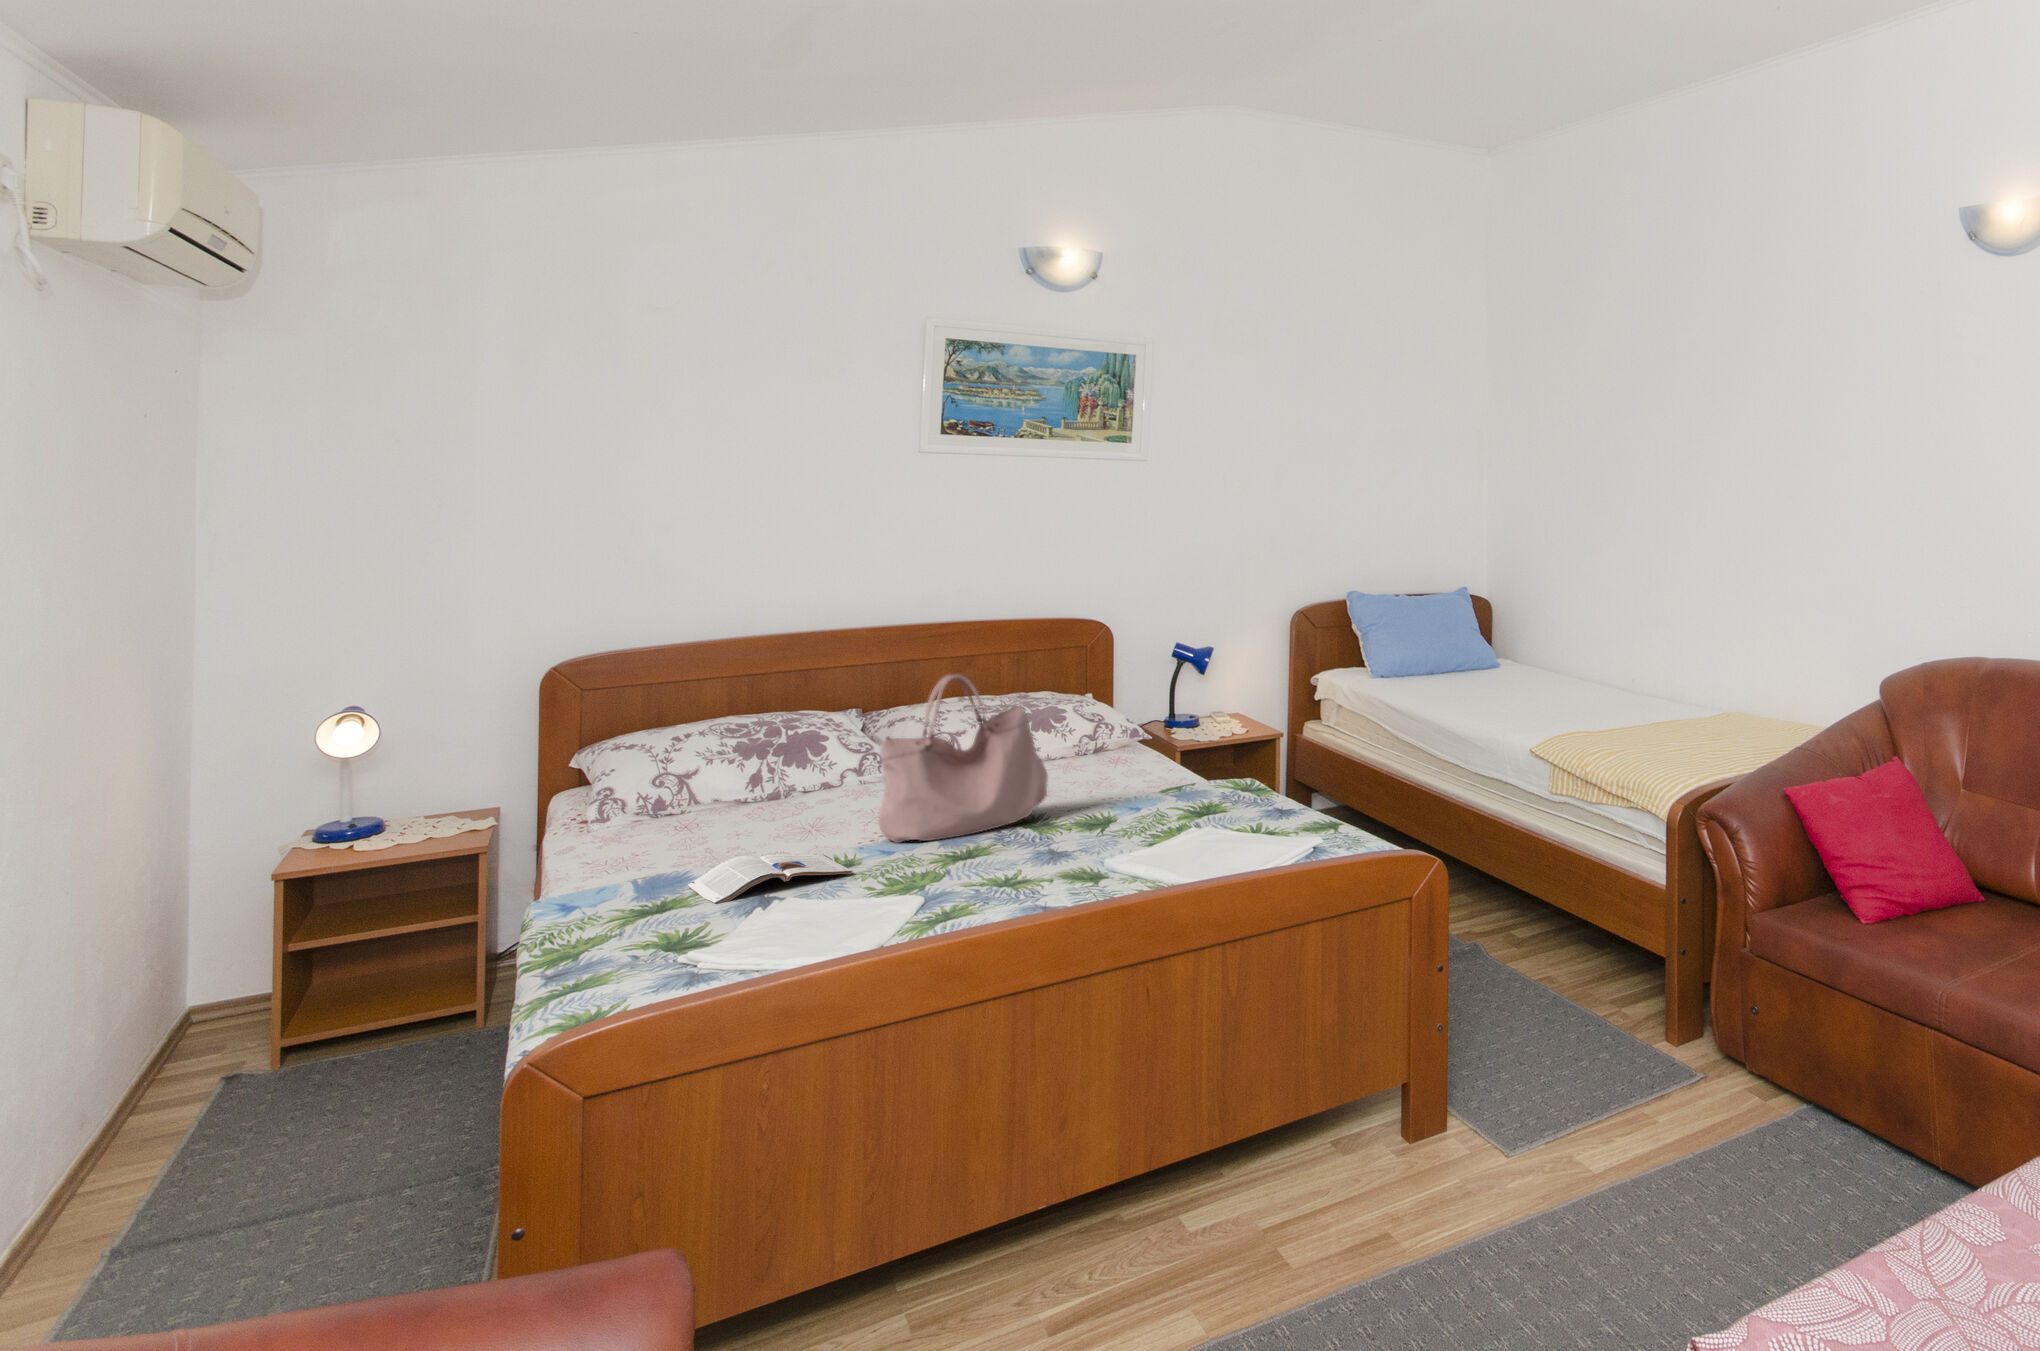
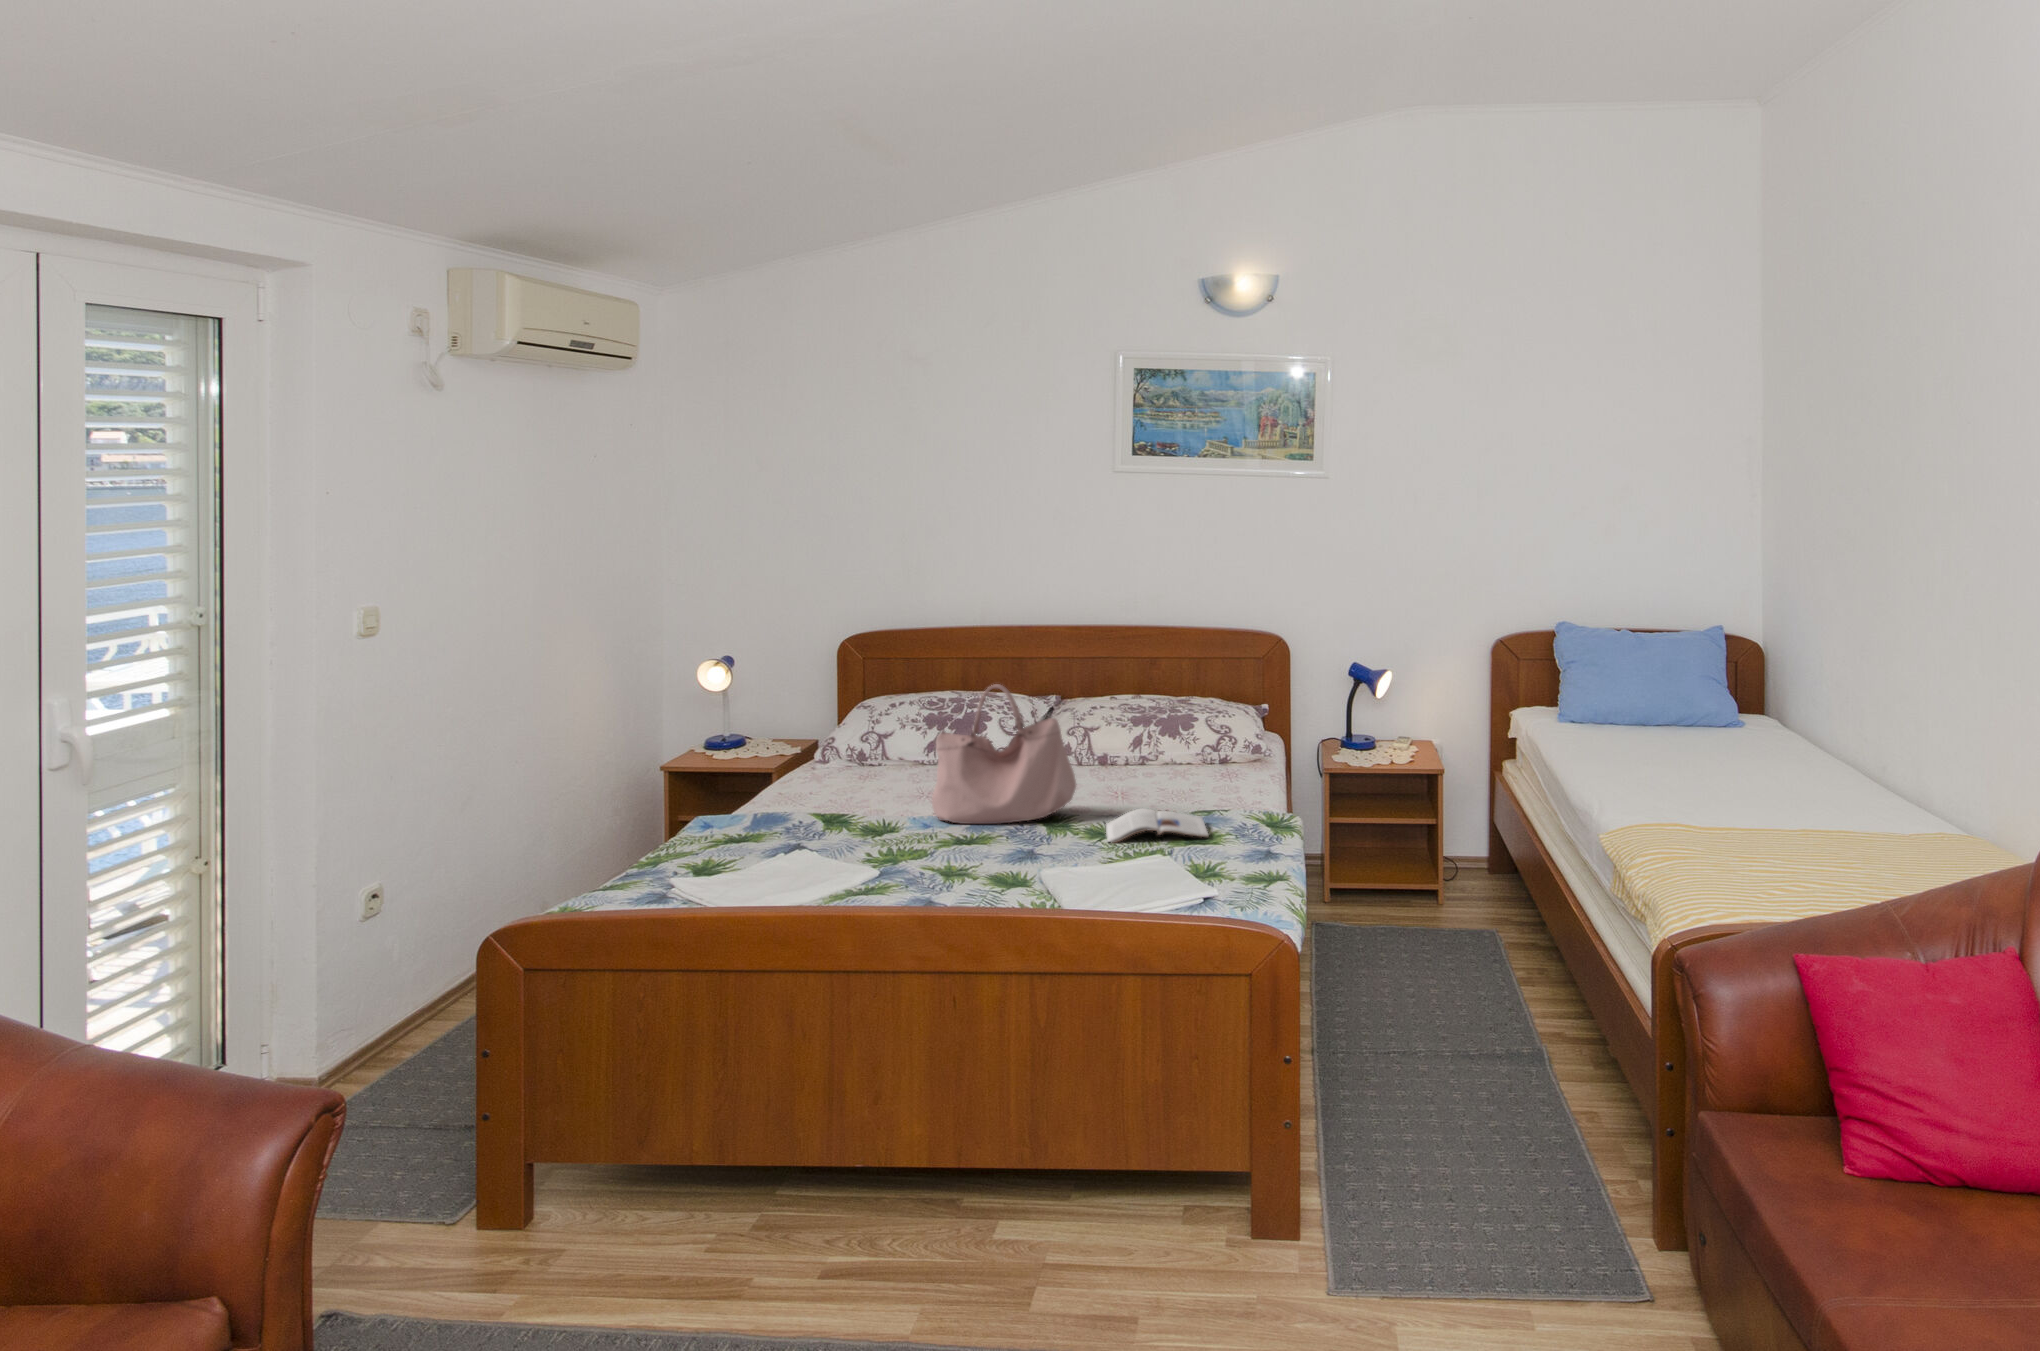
magazine: present [688,854,852,903] -> present [1106,809,1208,843]

